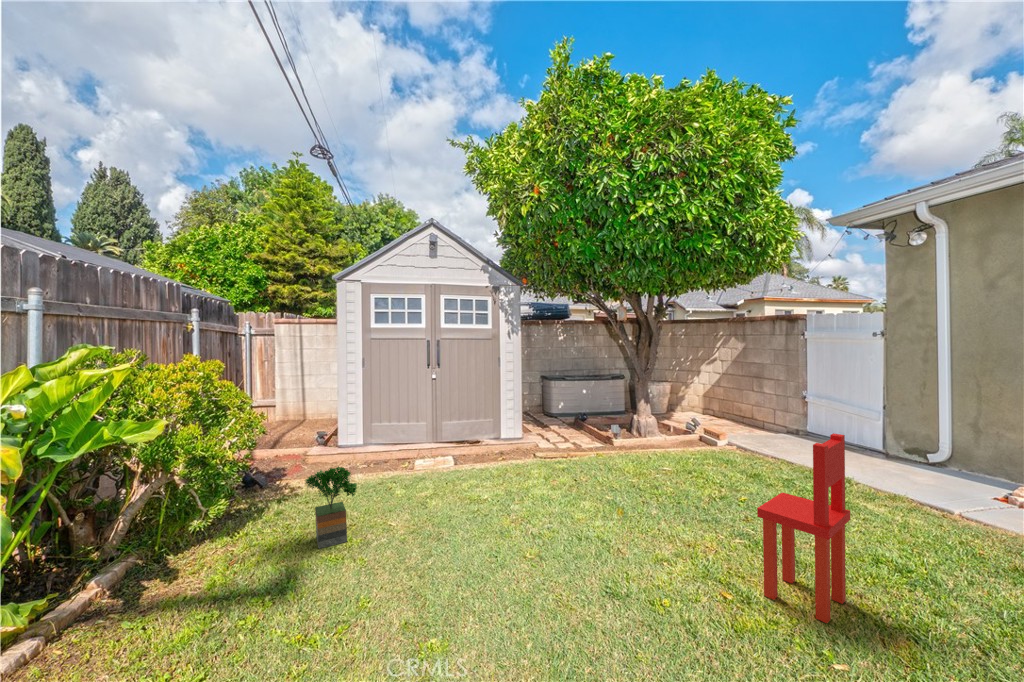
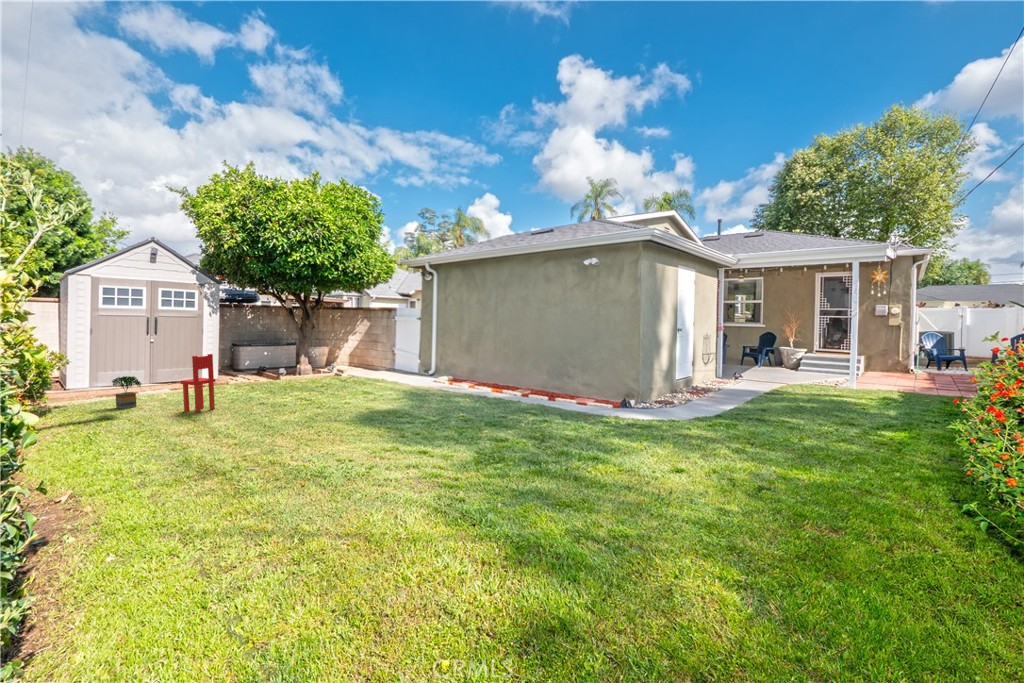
chair: present [757,433,850,623] -> present [180,354,215,413]

